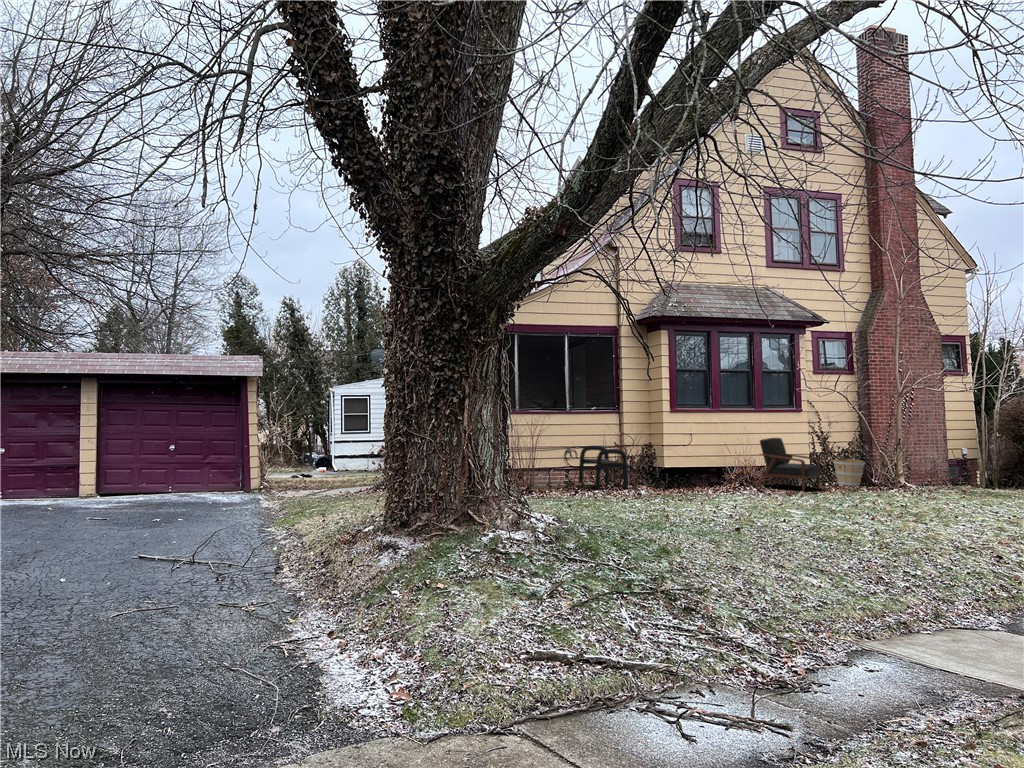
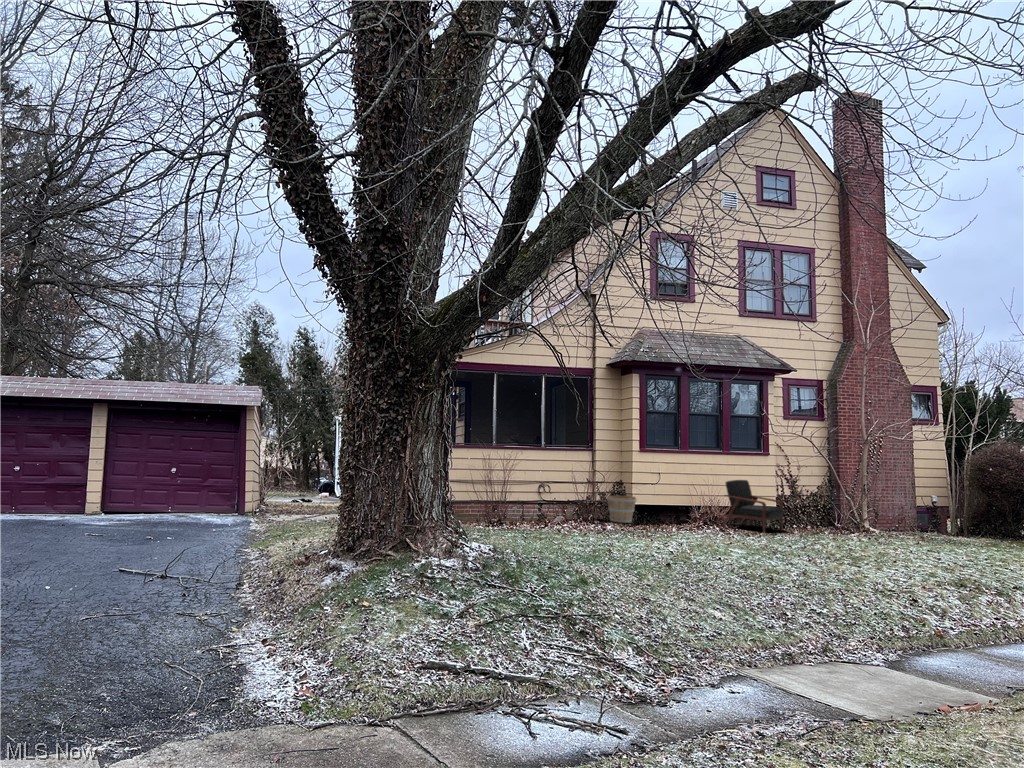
bench: present [579,446,628,489] -> none [550,482,594,524]
wooden bucket: present [833,459,865,486] -> present [607,495,637,523]

